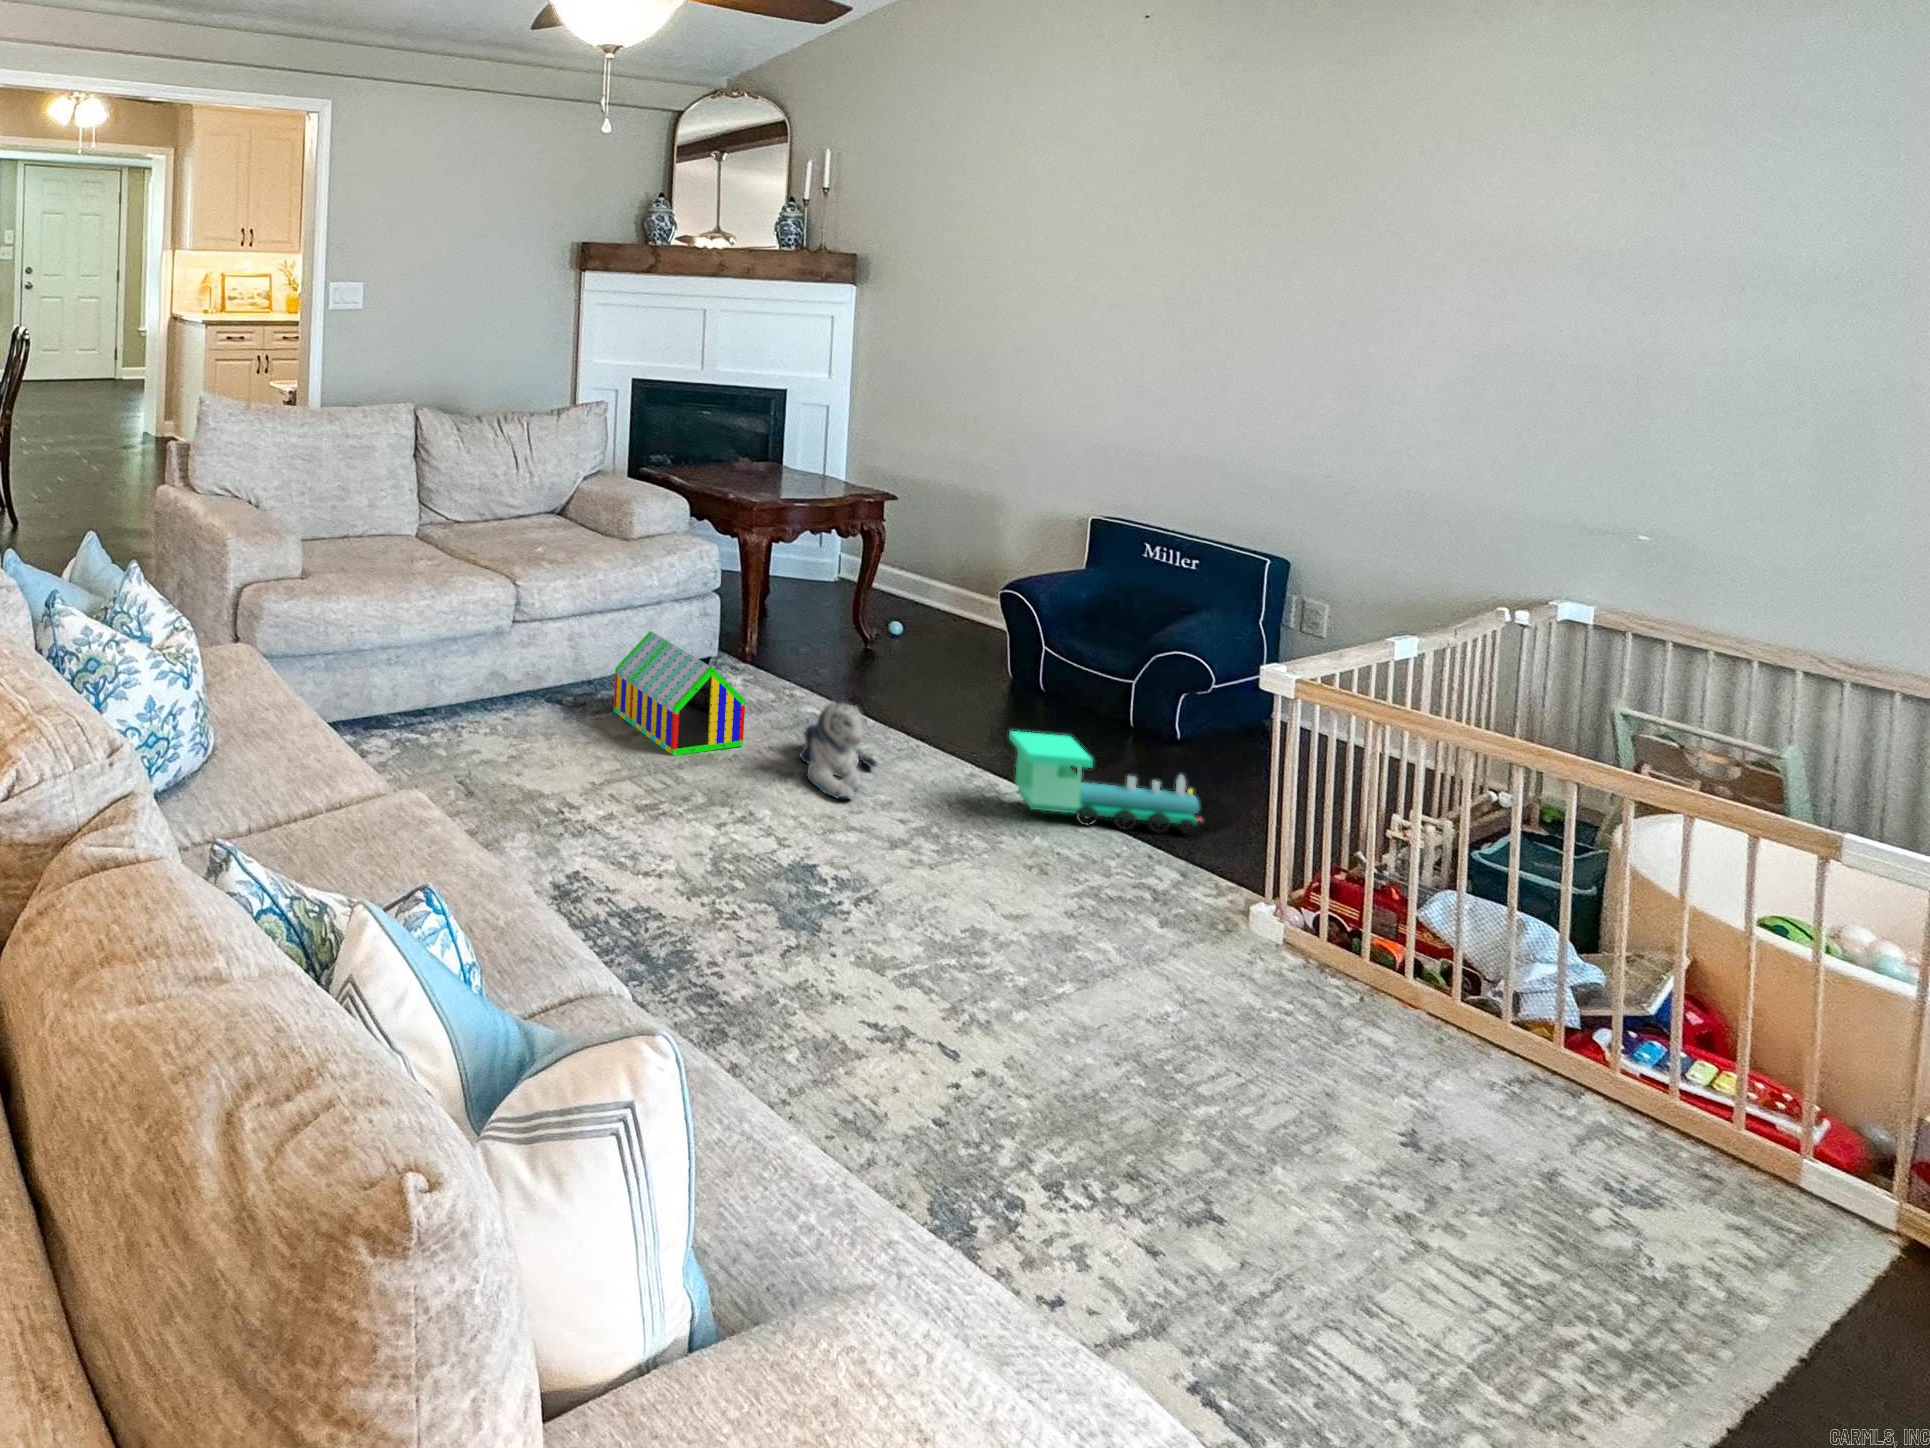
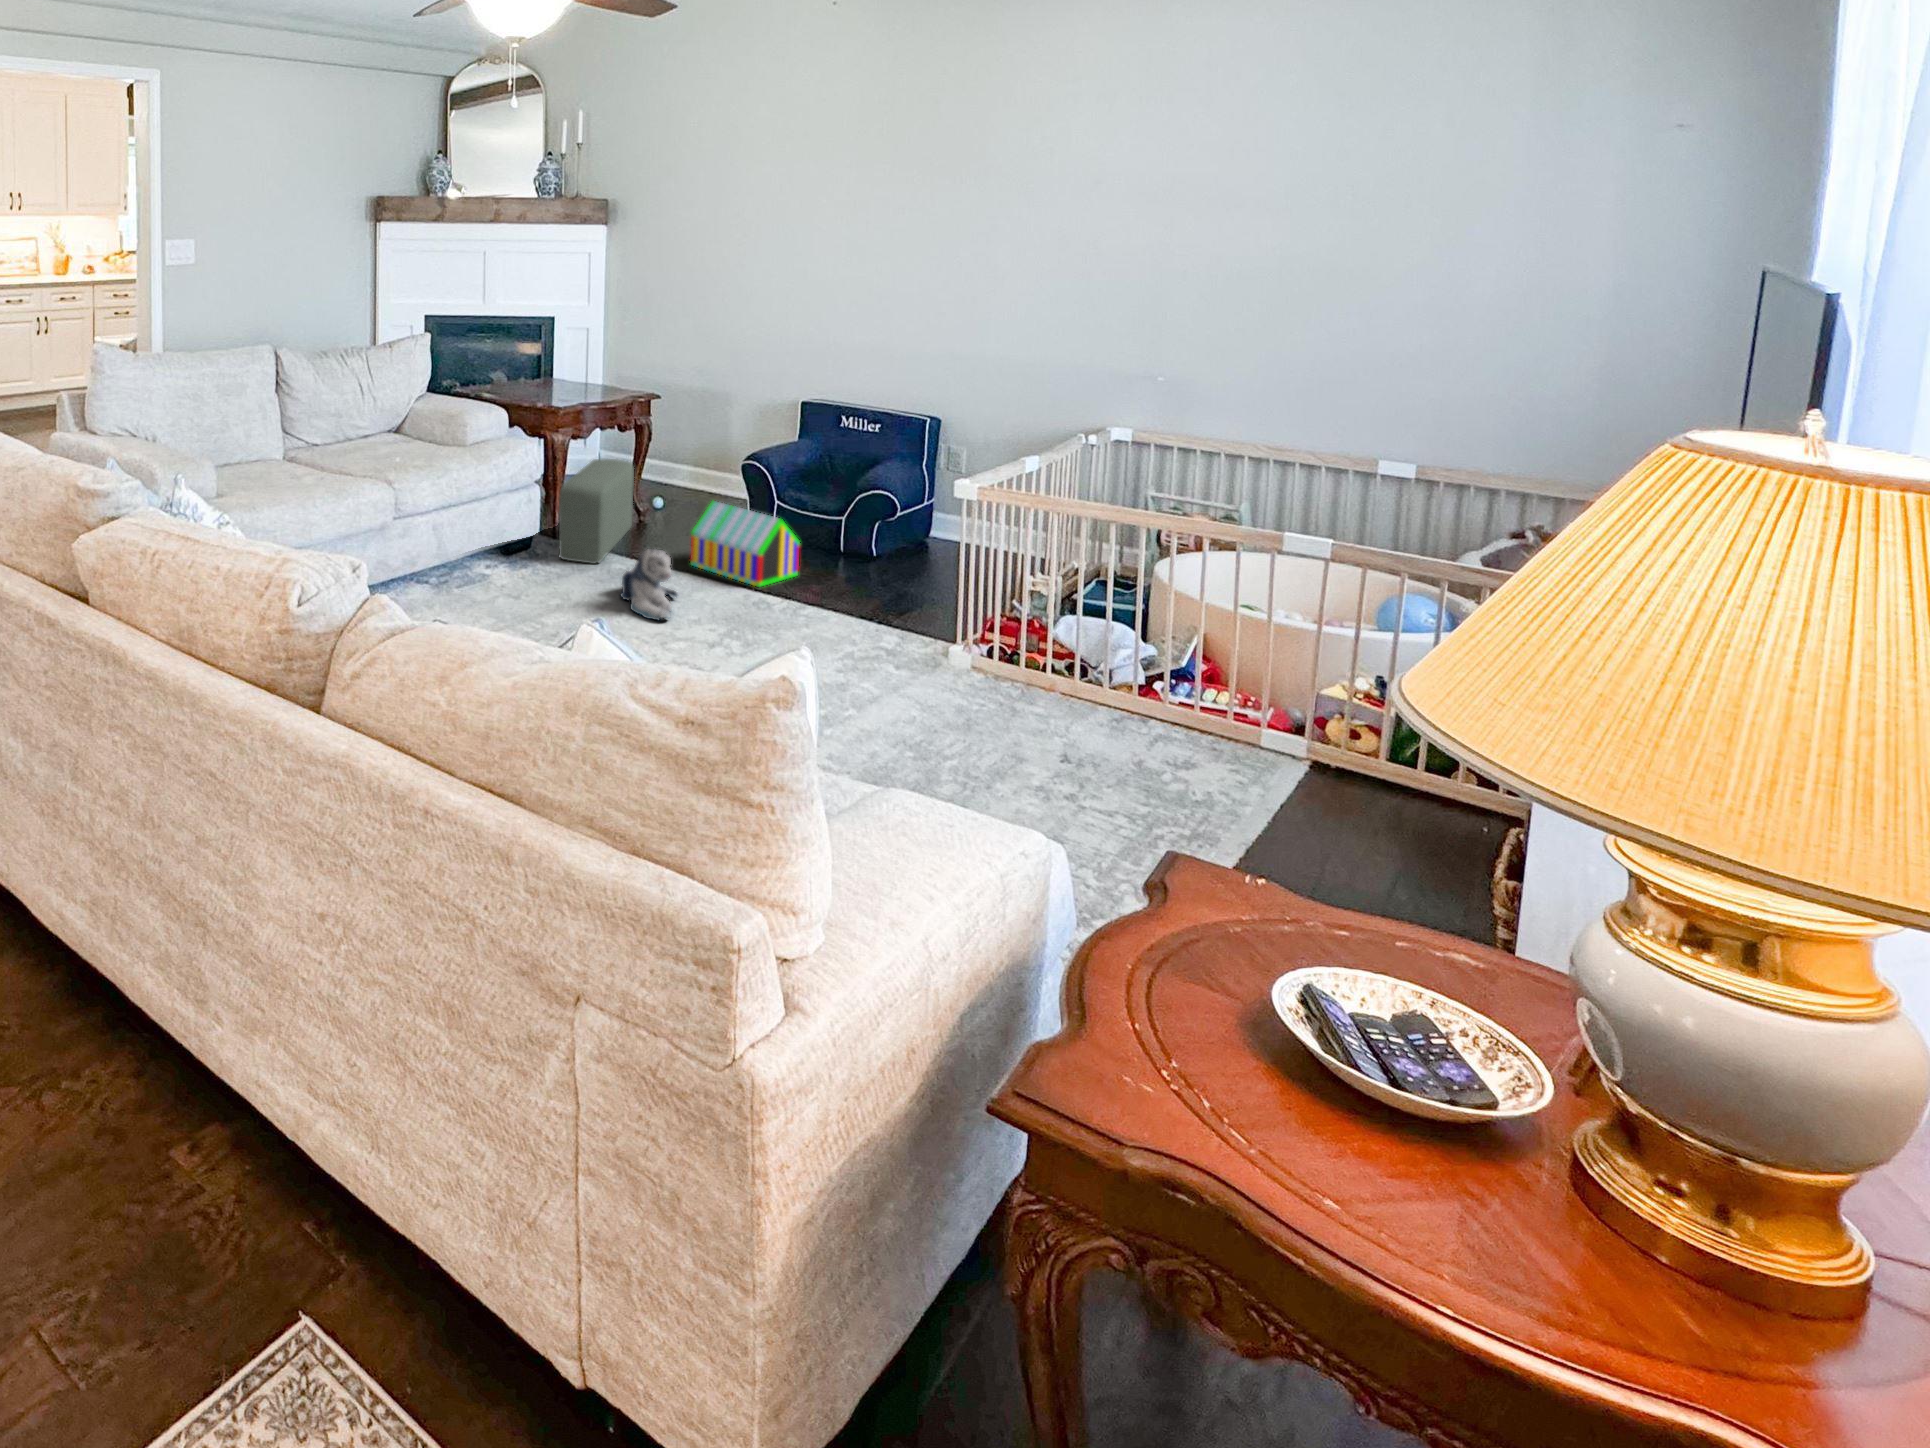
pouf: none [742,570,857,705] -> present [559,459,634,564]
toy house: present [614,631,745,756] -> present [690,501,800,587]
toy train: present [1009,731,1202,833] -> none [773,554,904,616]

